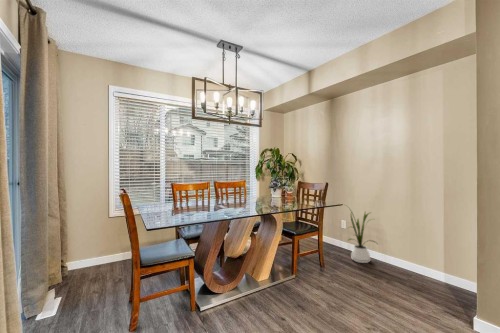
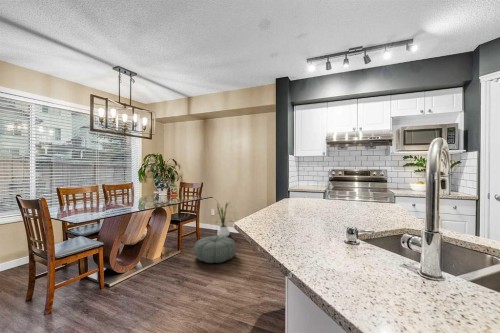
pouf: none [313,263,383,313] -> present [194,236,236,263]

